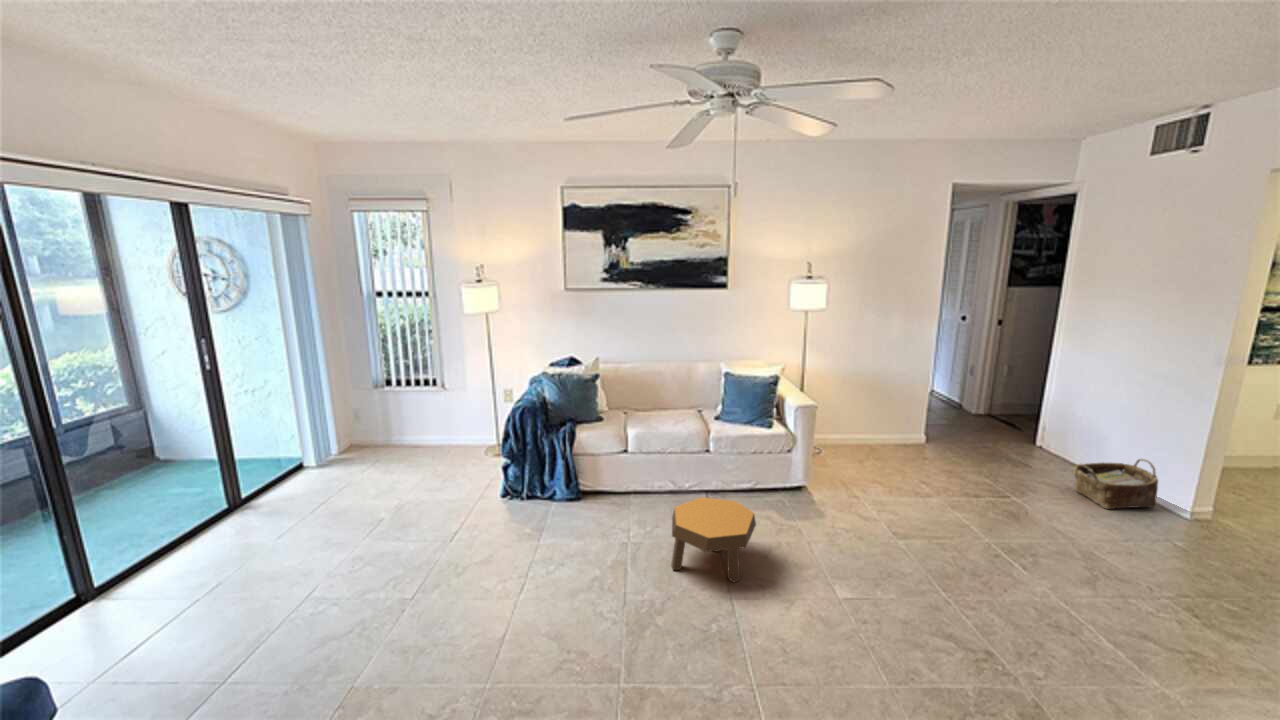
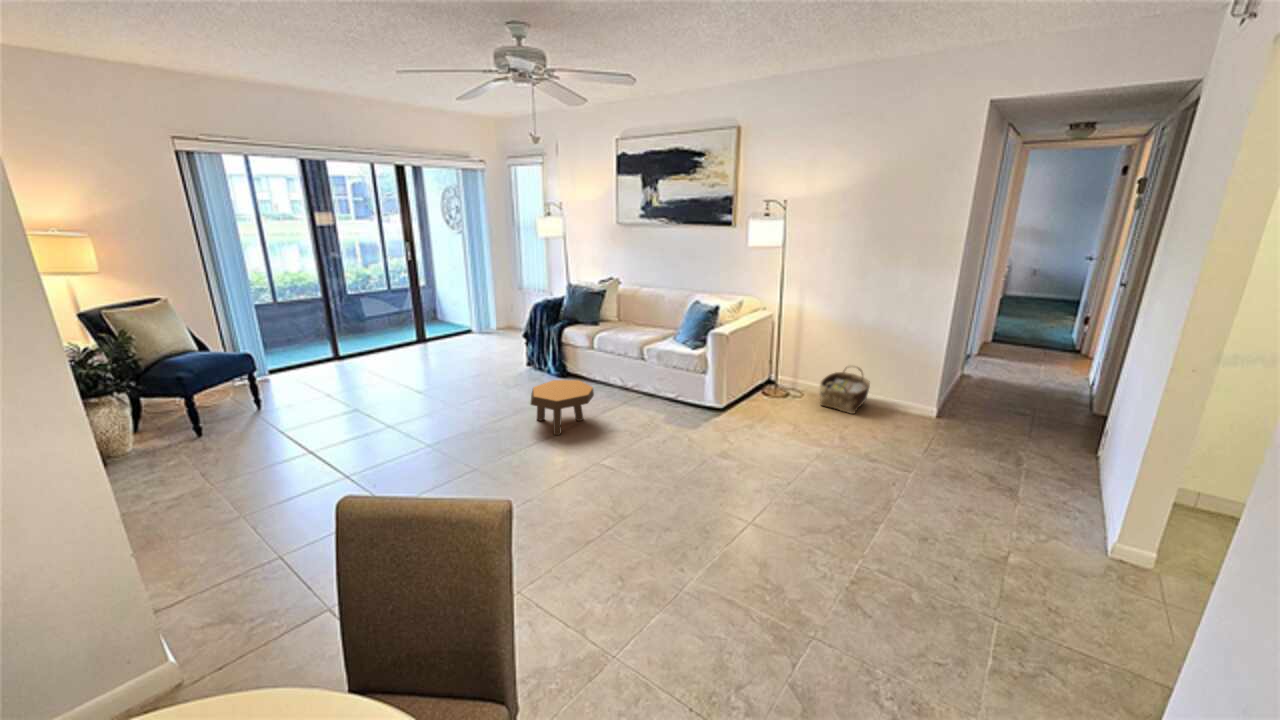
woven basket: present [1074,459,1158,509] -> present [819,367,870,414]

